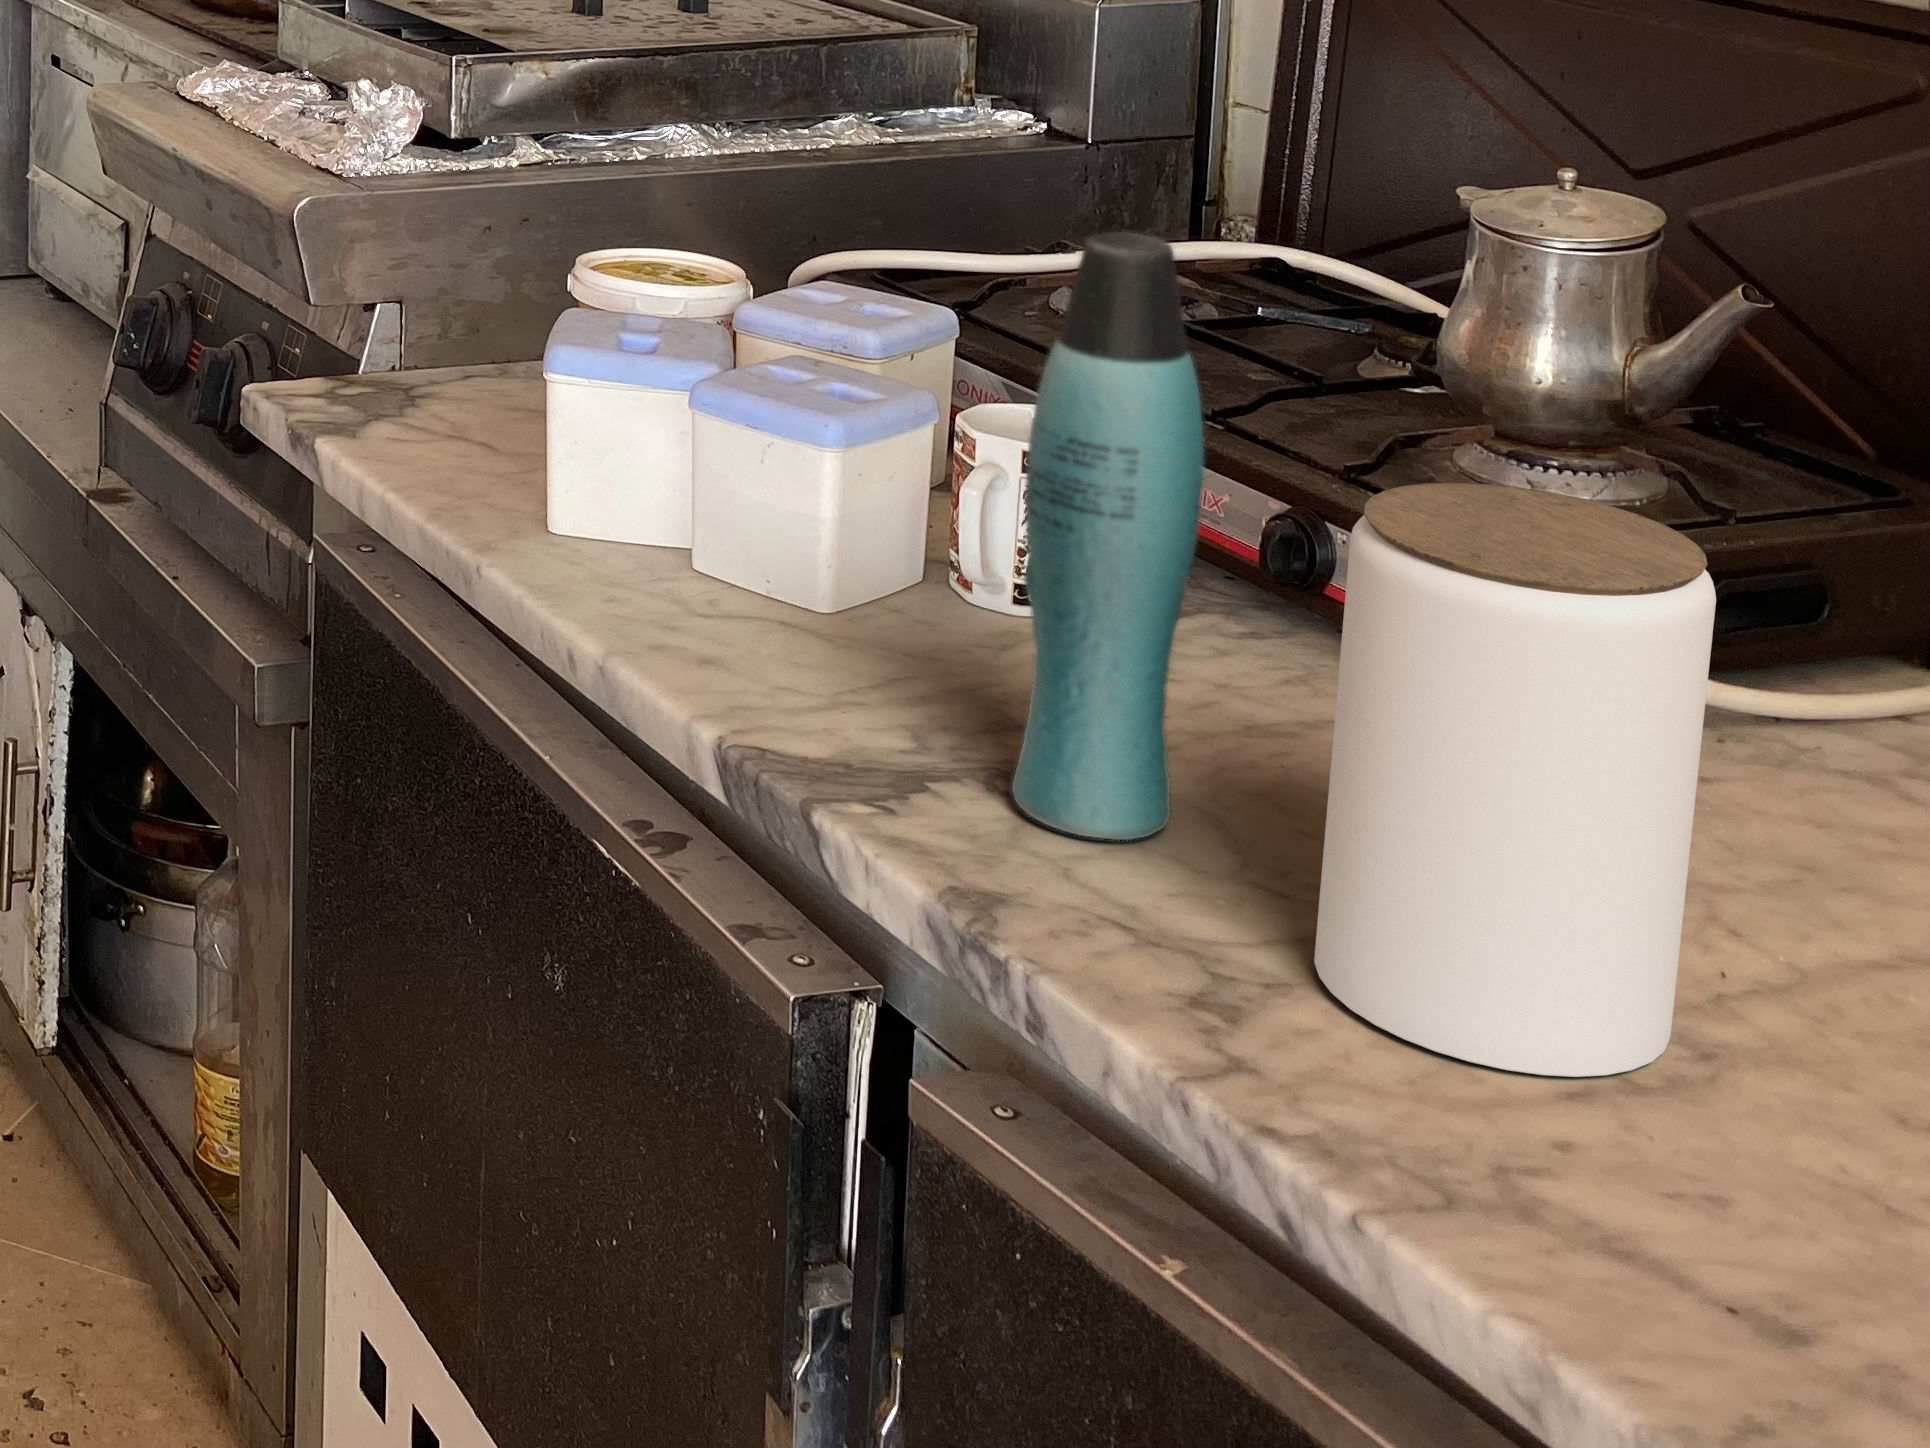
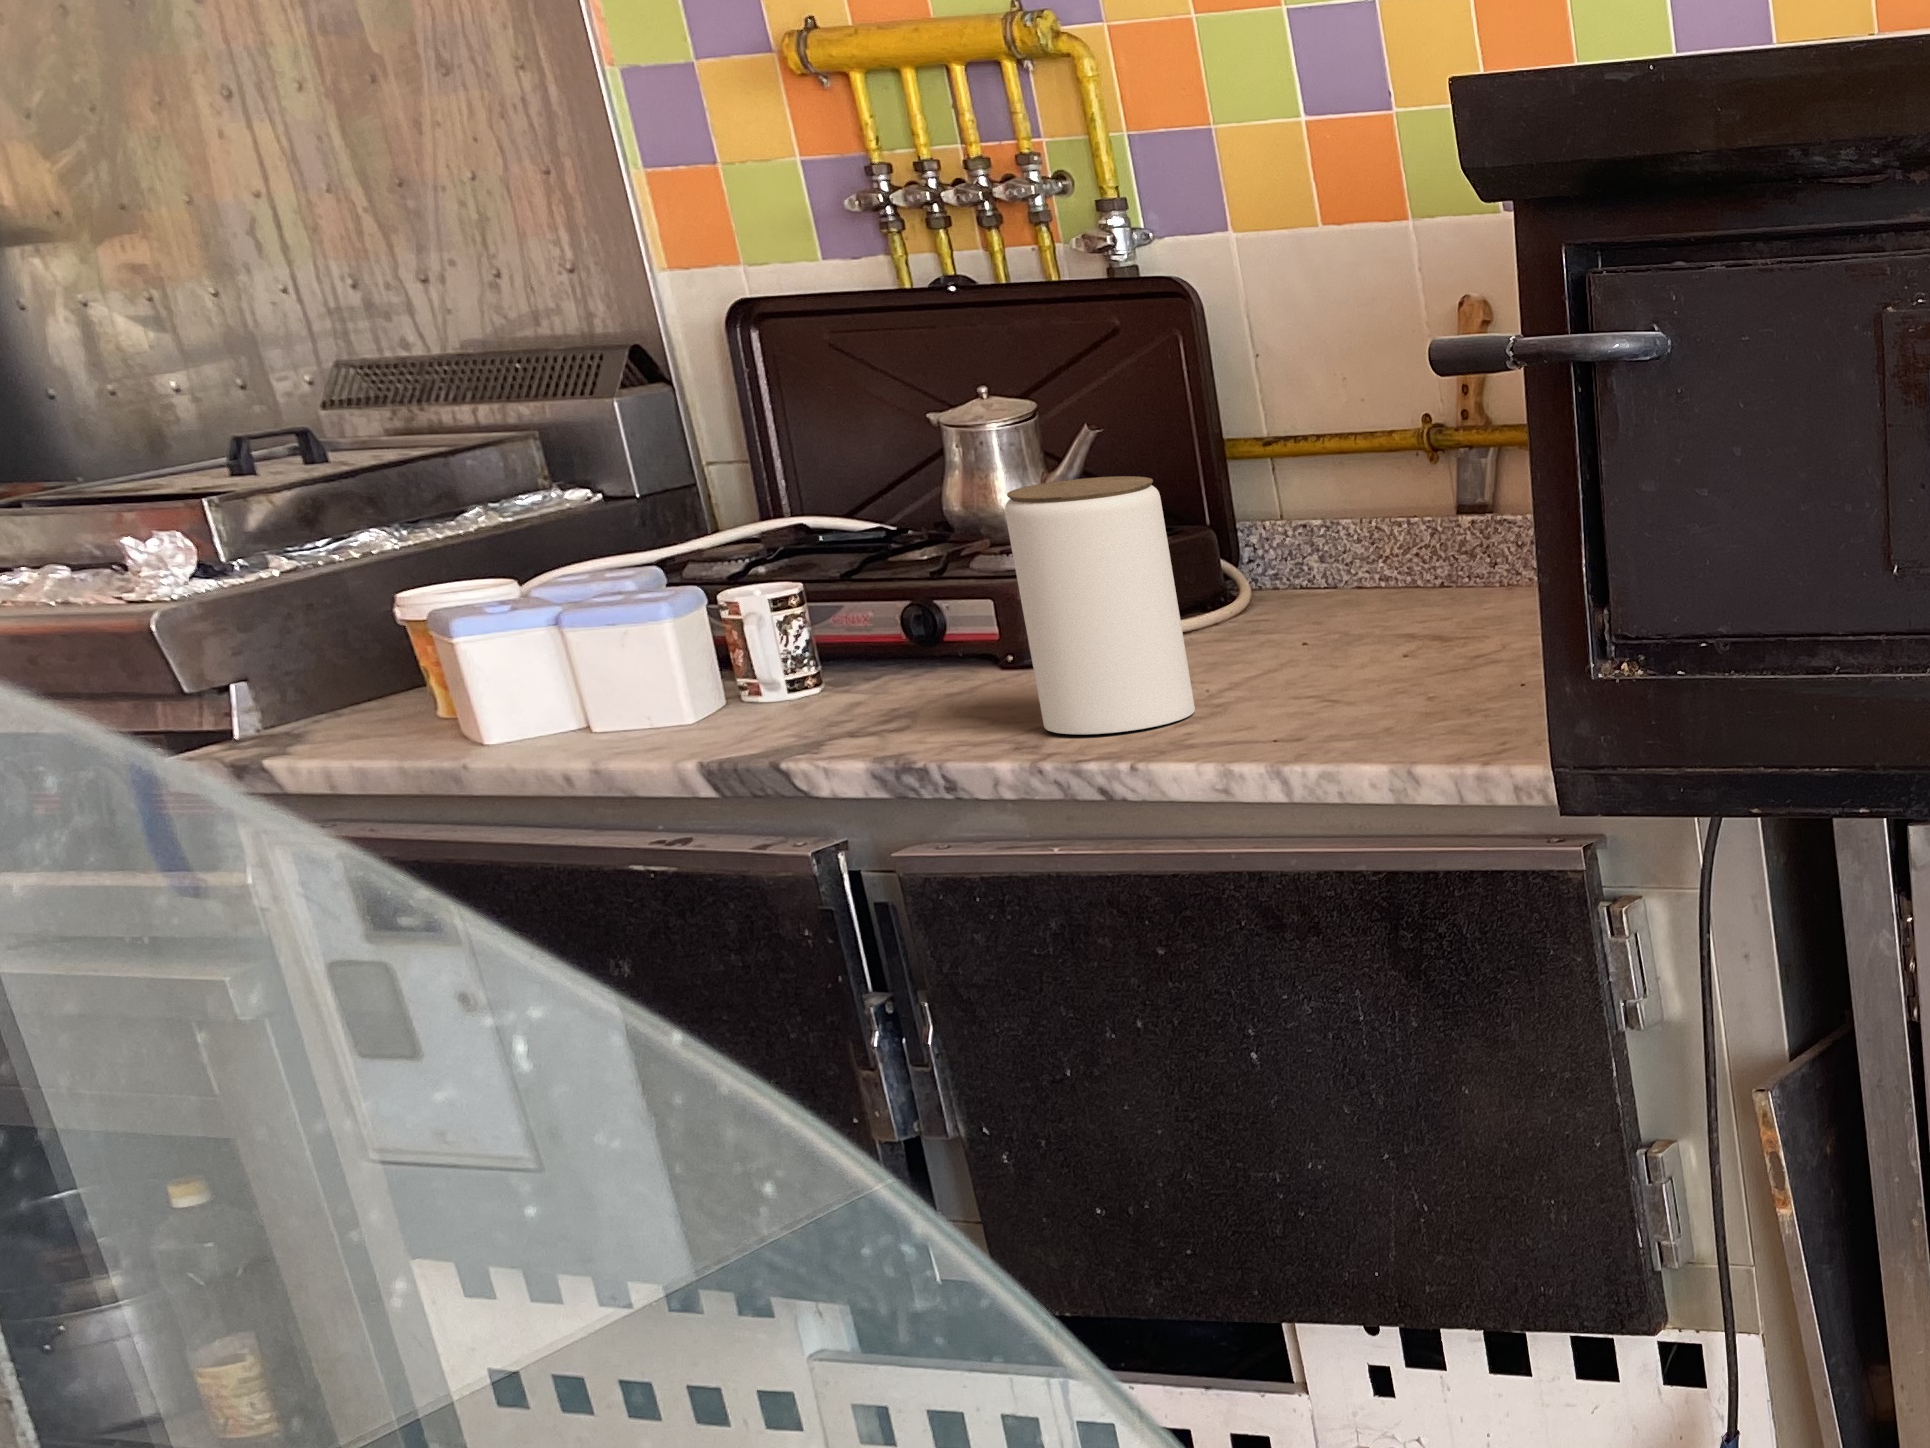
bottle: present [1012,232,1204,840] -> none [818,406,946,737]

